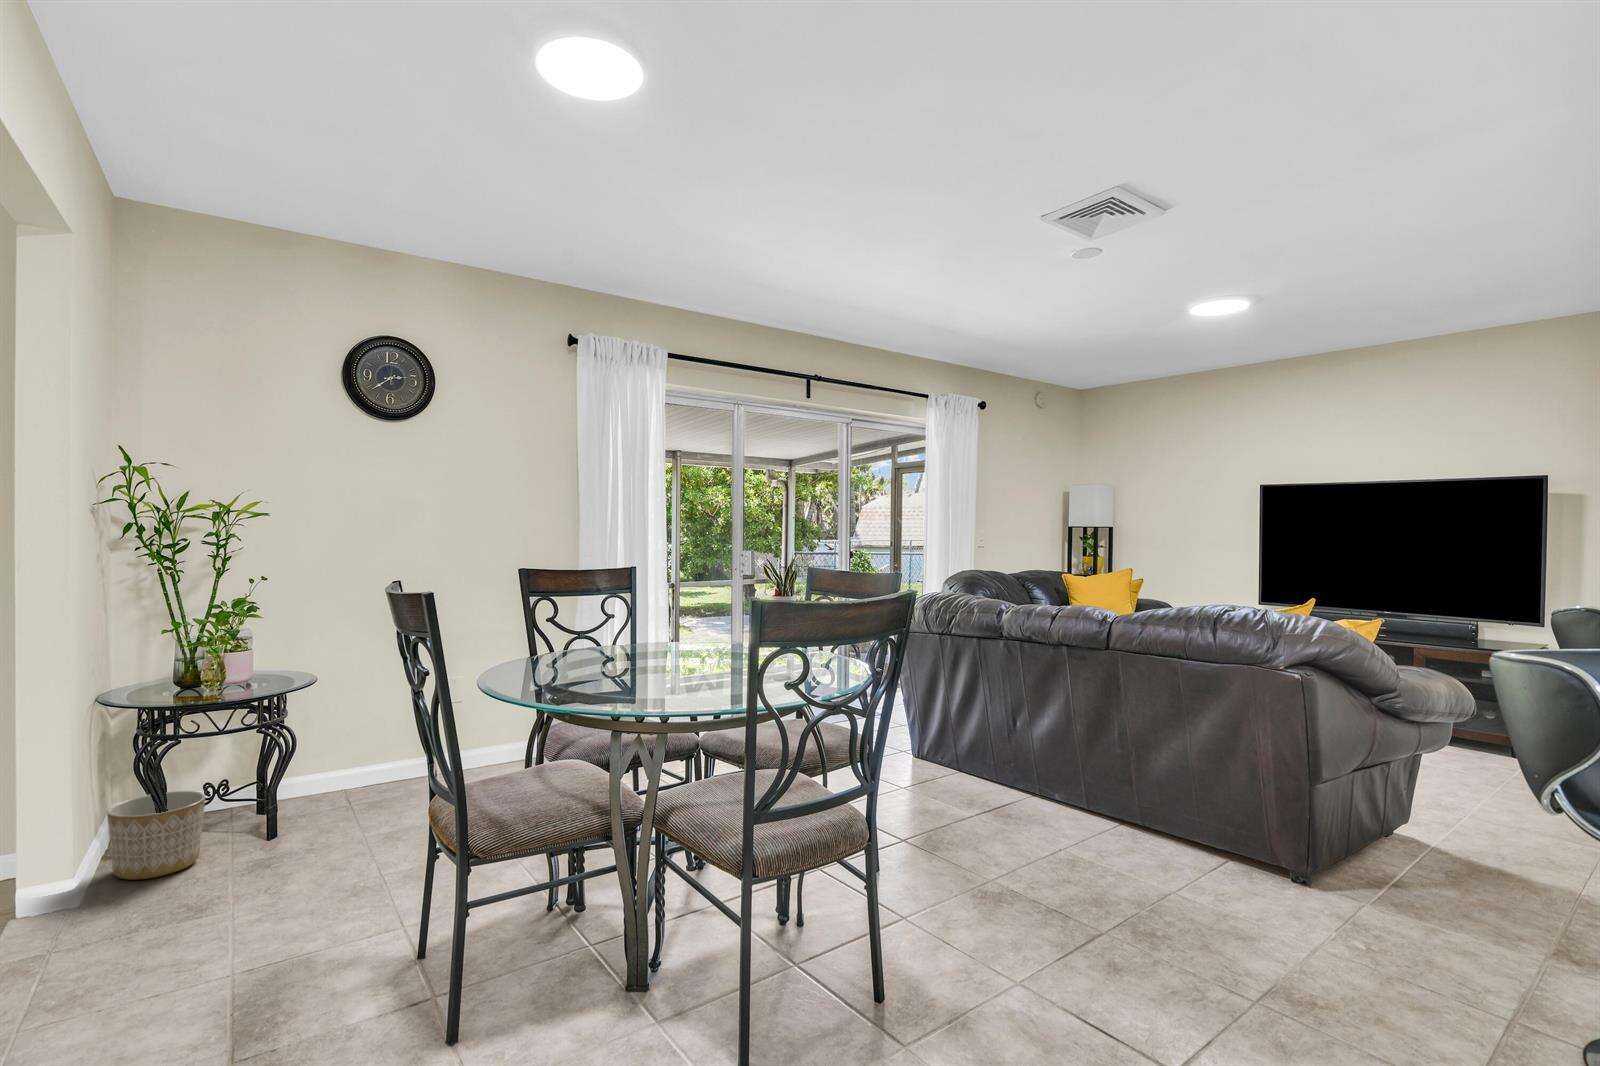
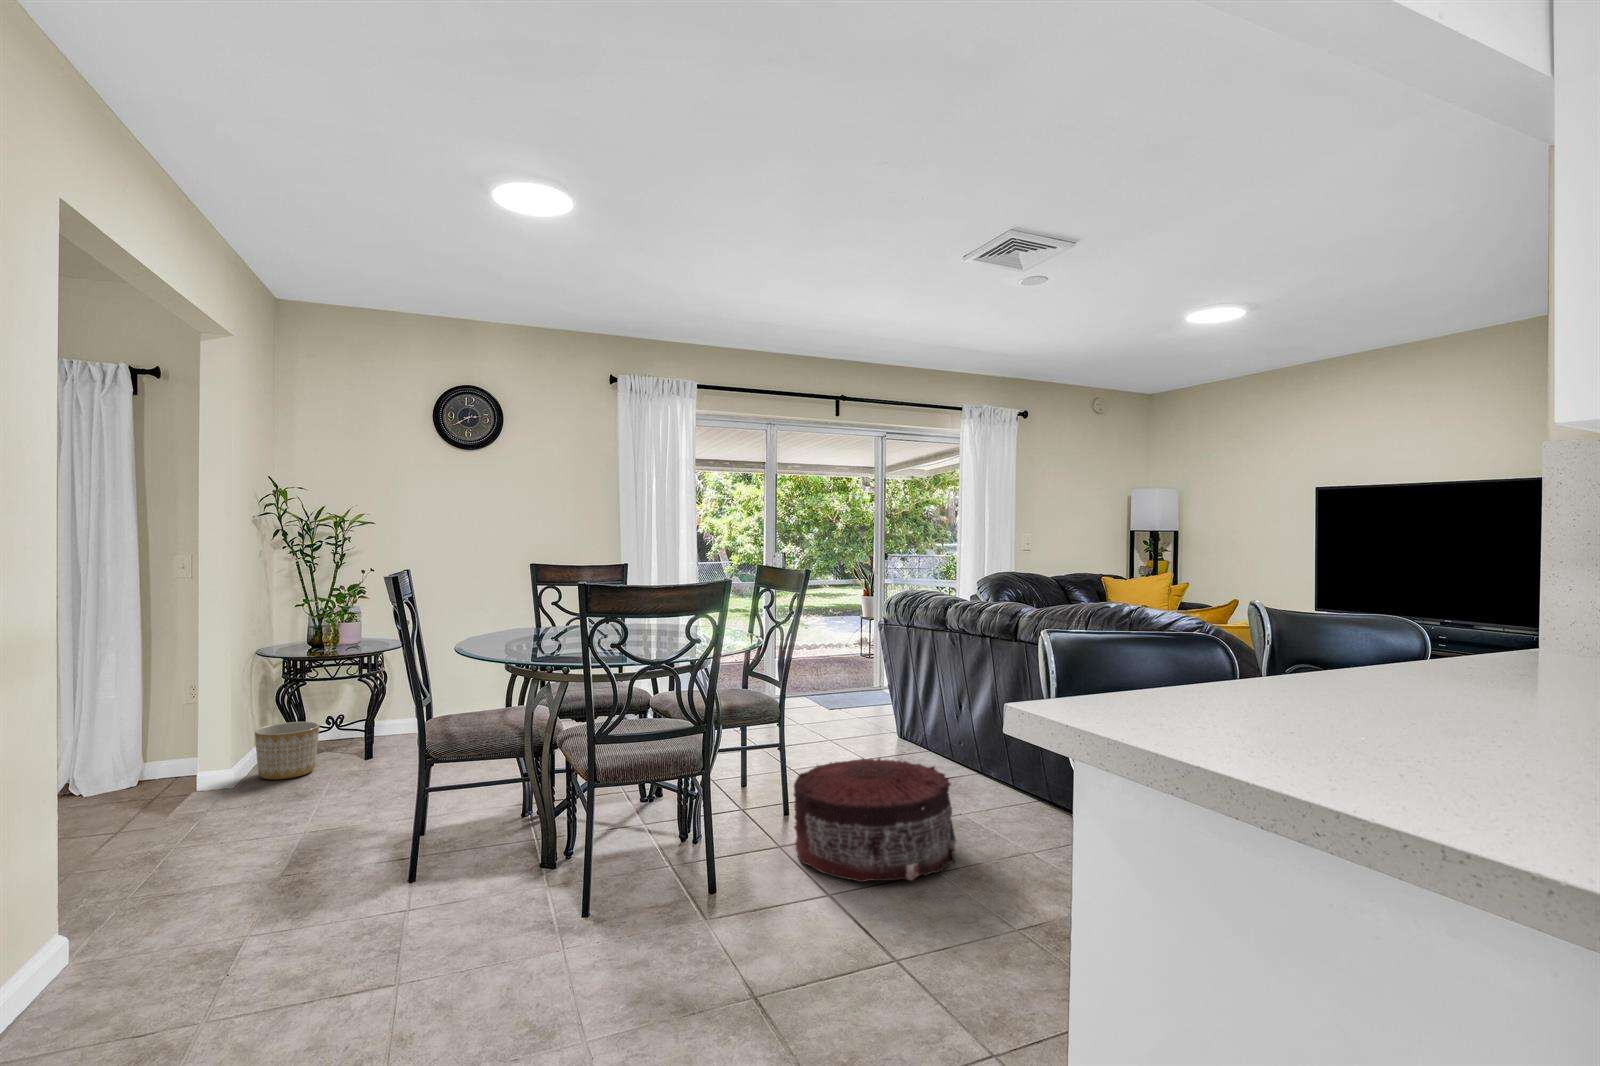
pouf: none [925,797,1139,968] -> present [793,758,956,882]

